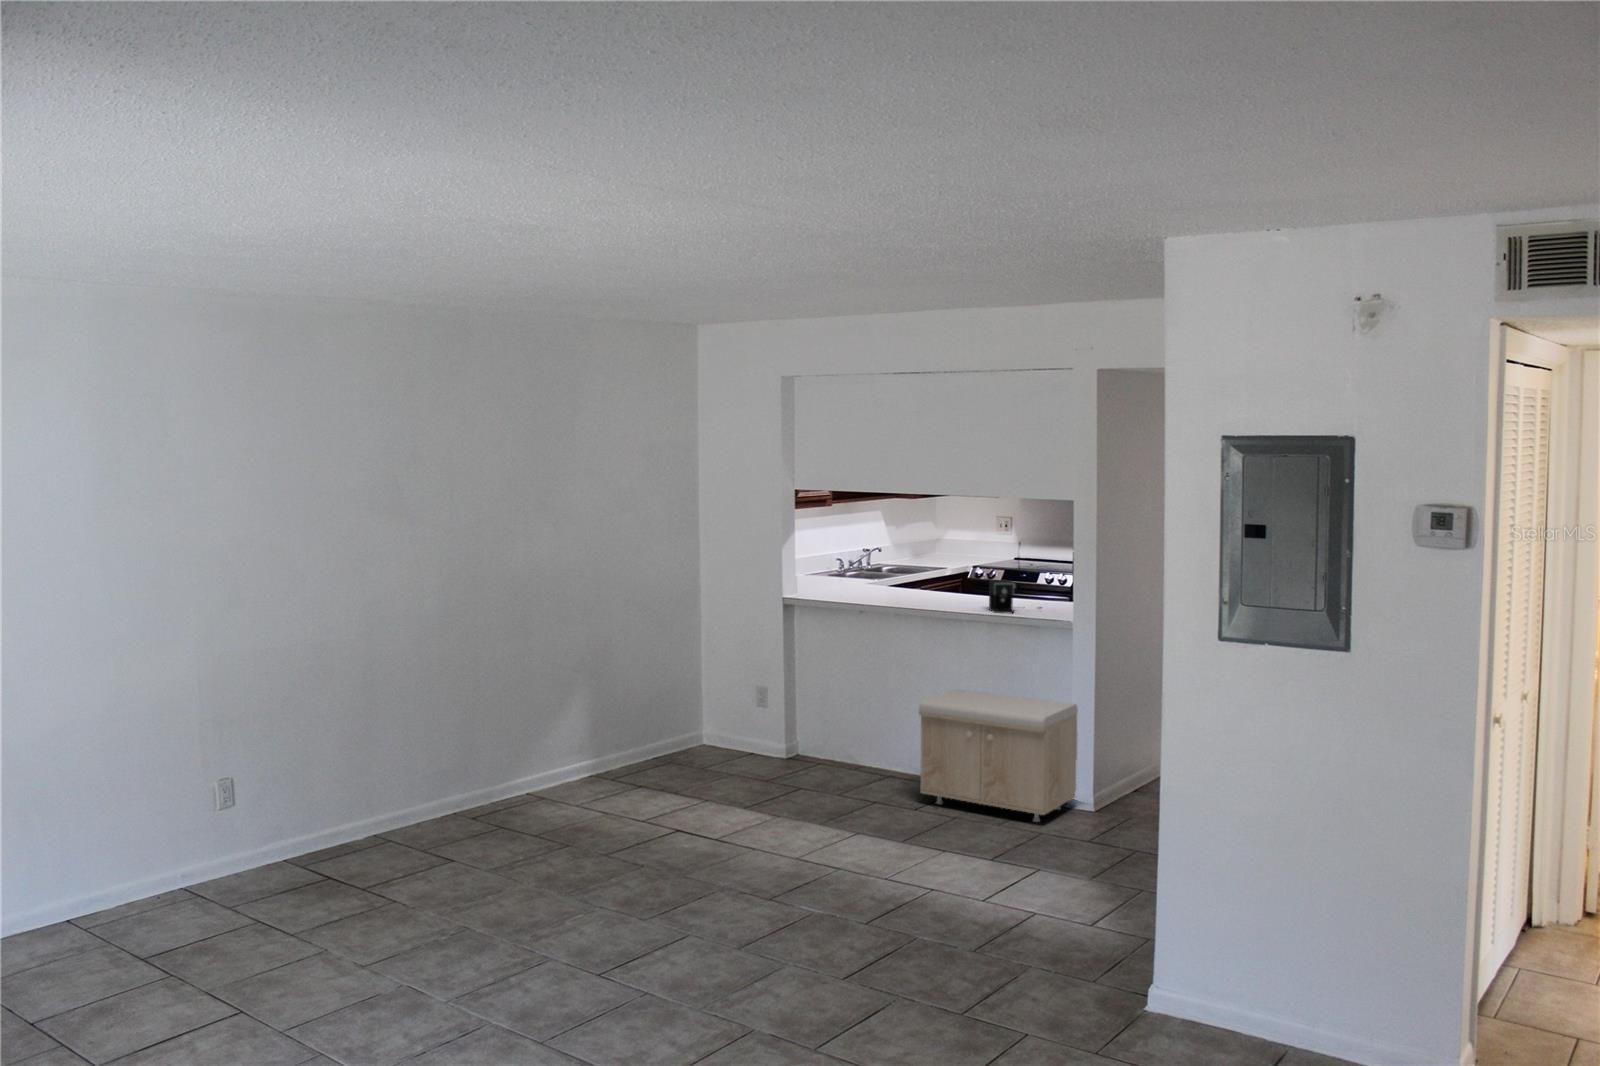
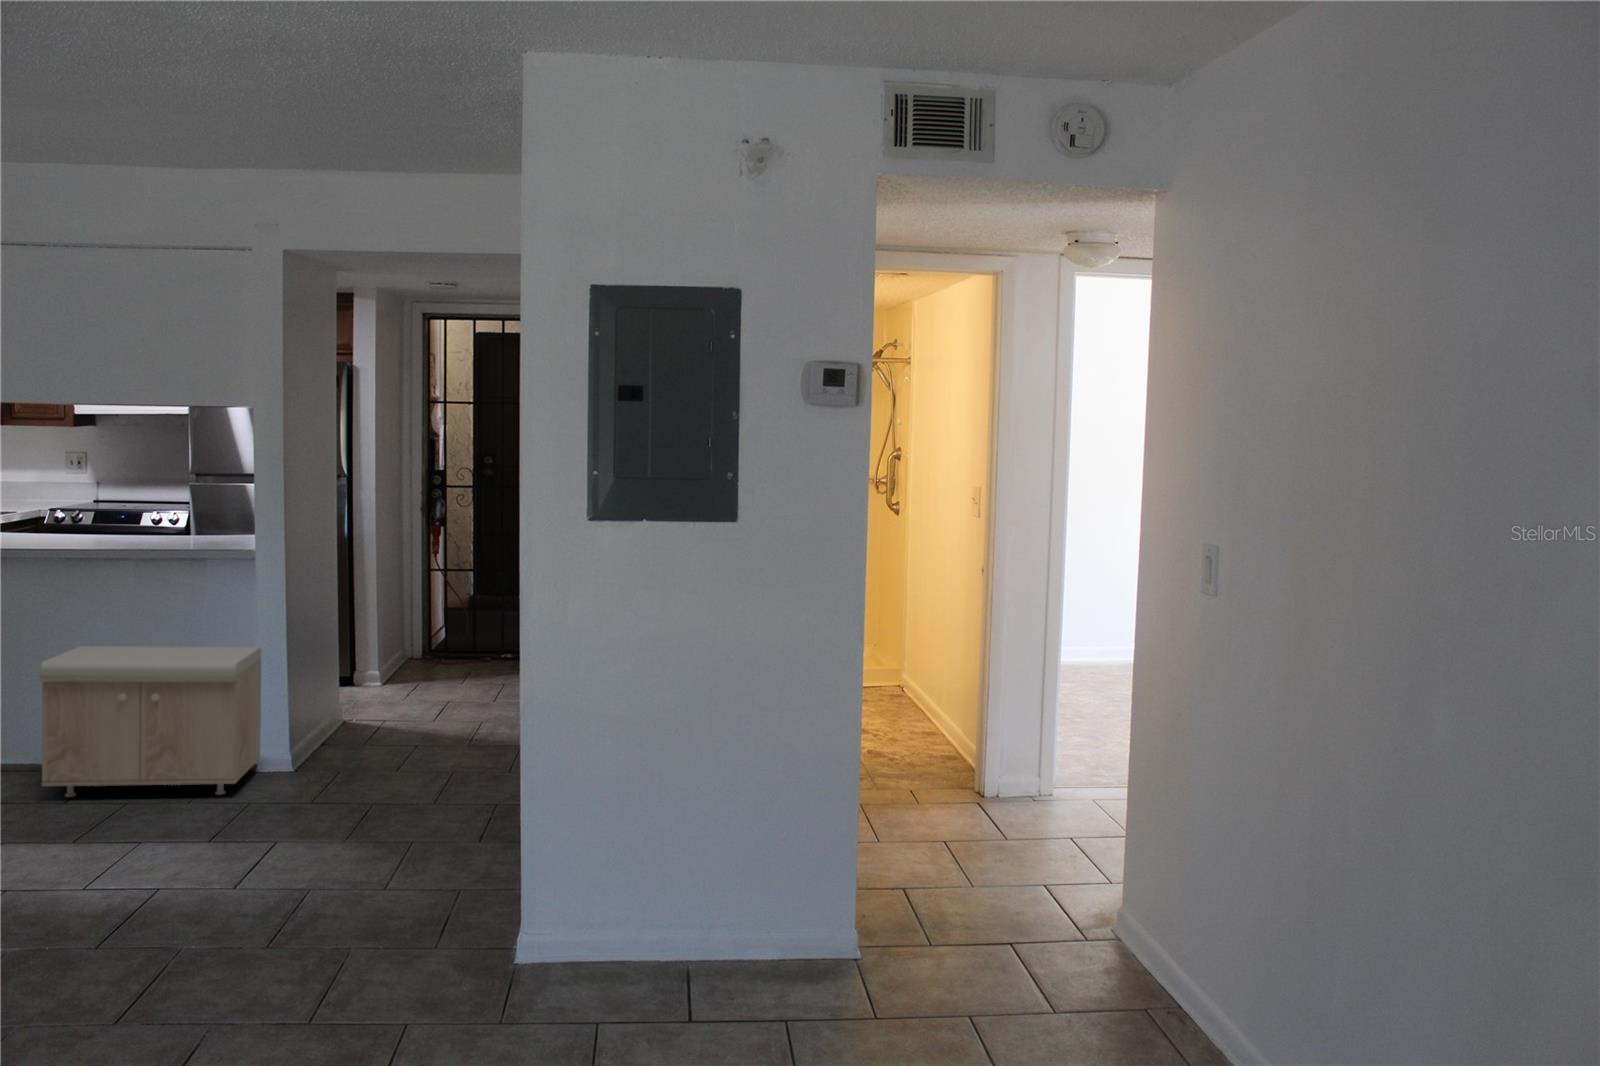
coffee maker: present [989,580,1041,614] -> none [123,506,194,546]

